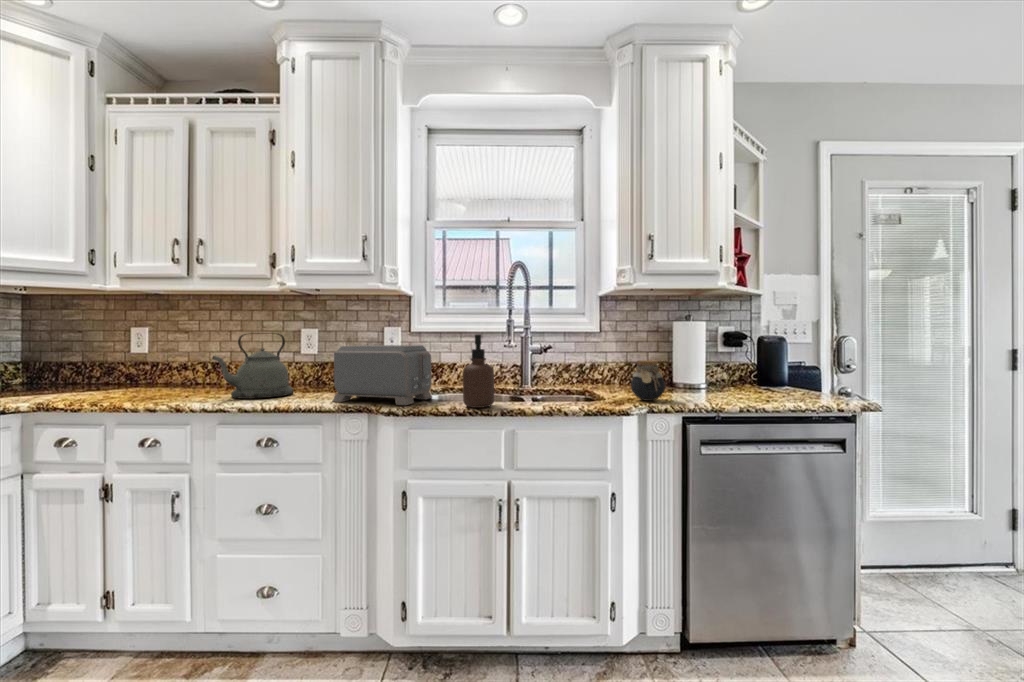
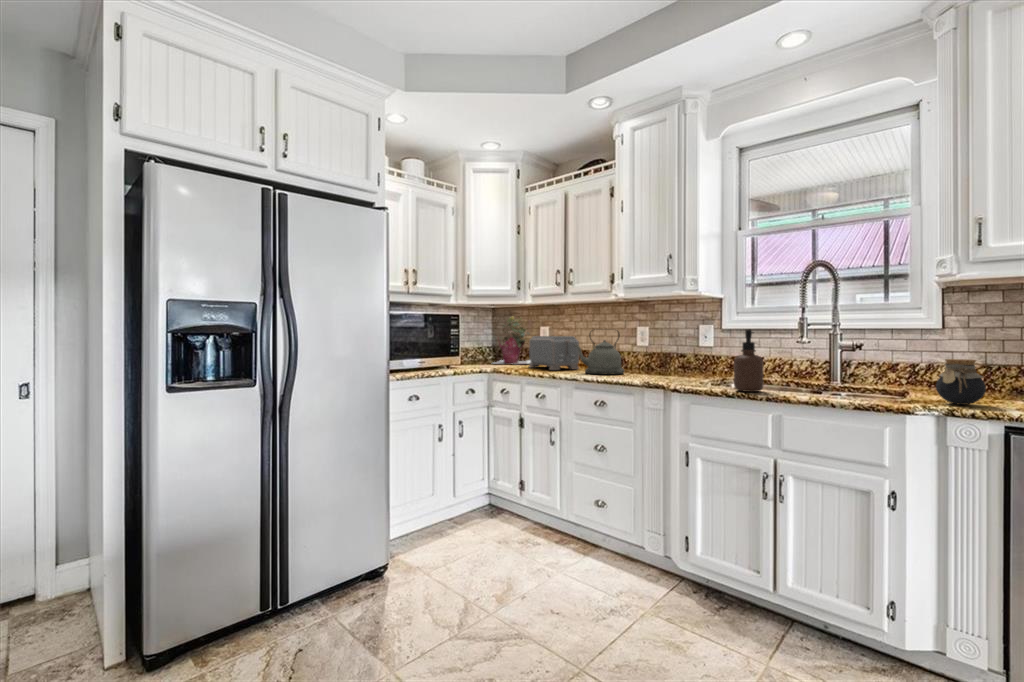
potted plant: none [22,310,120,393] -> present [494,317,531,364]
toaster: present [332,345,432,405] -> present [529,336,579,370]

